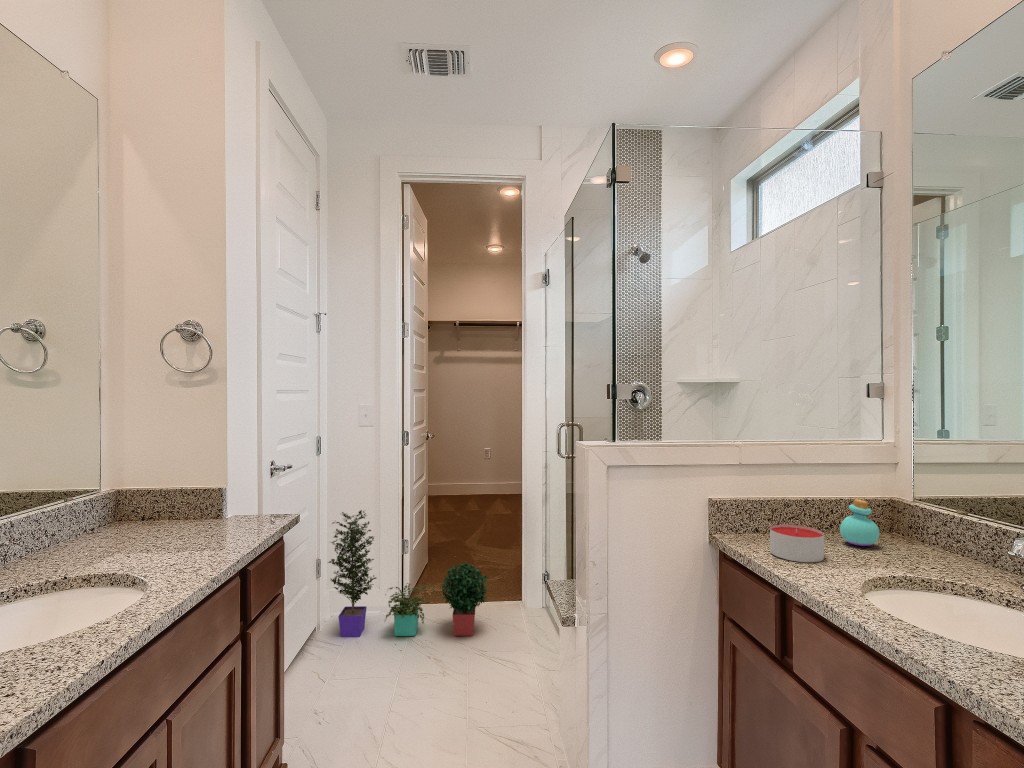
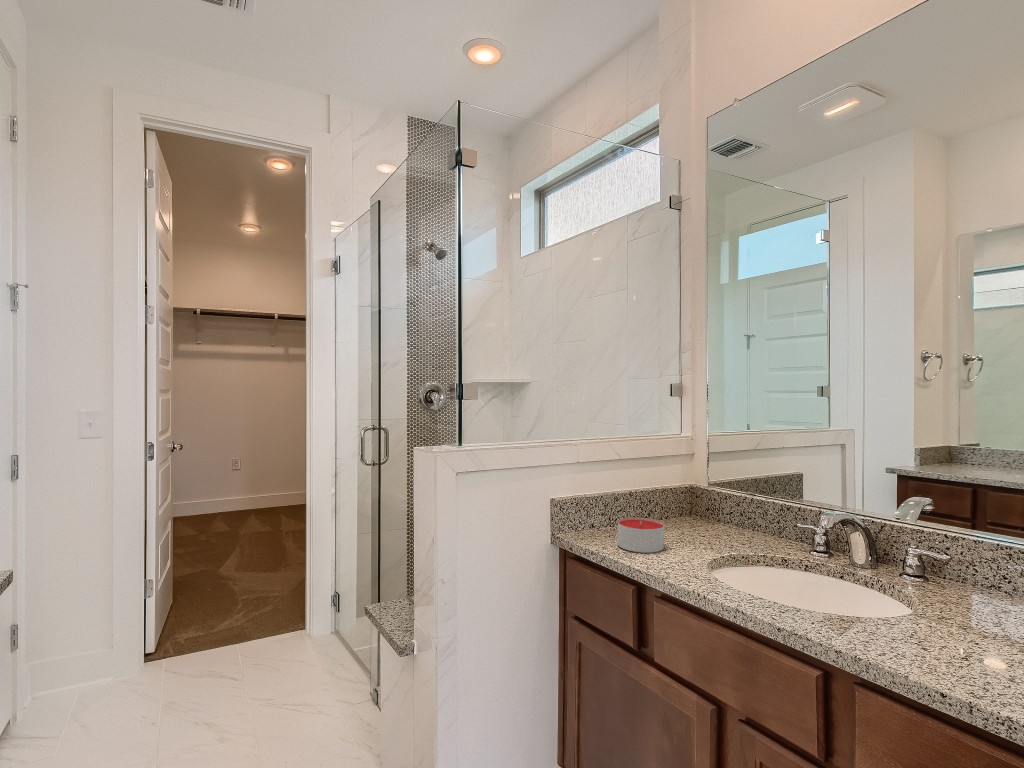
perfume bottle: present [840,499,880,546] -> none [664,488,694,530]
potted plant: present [328,510,489,637] -> none [18,550,274,734]

